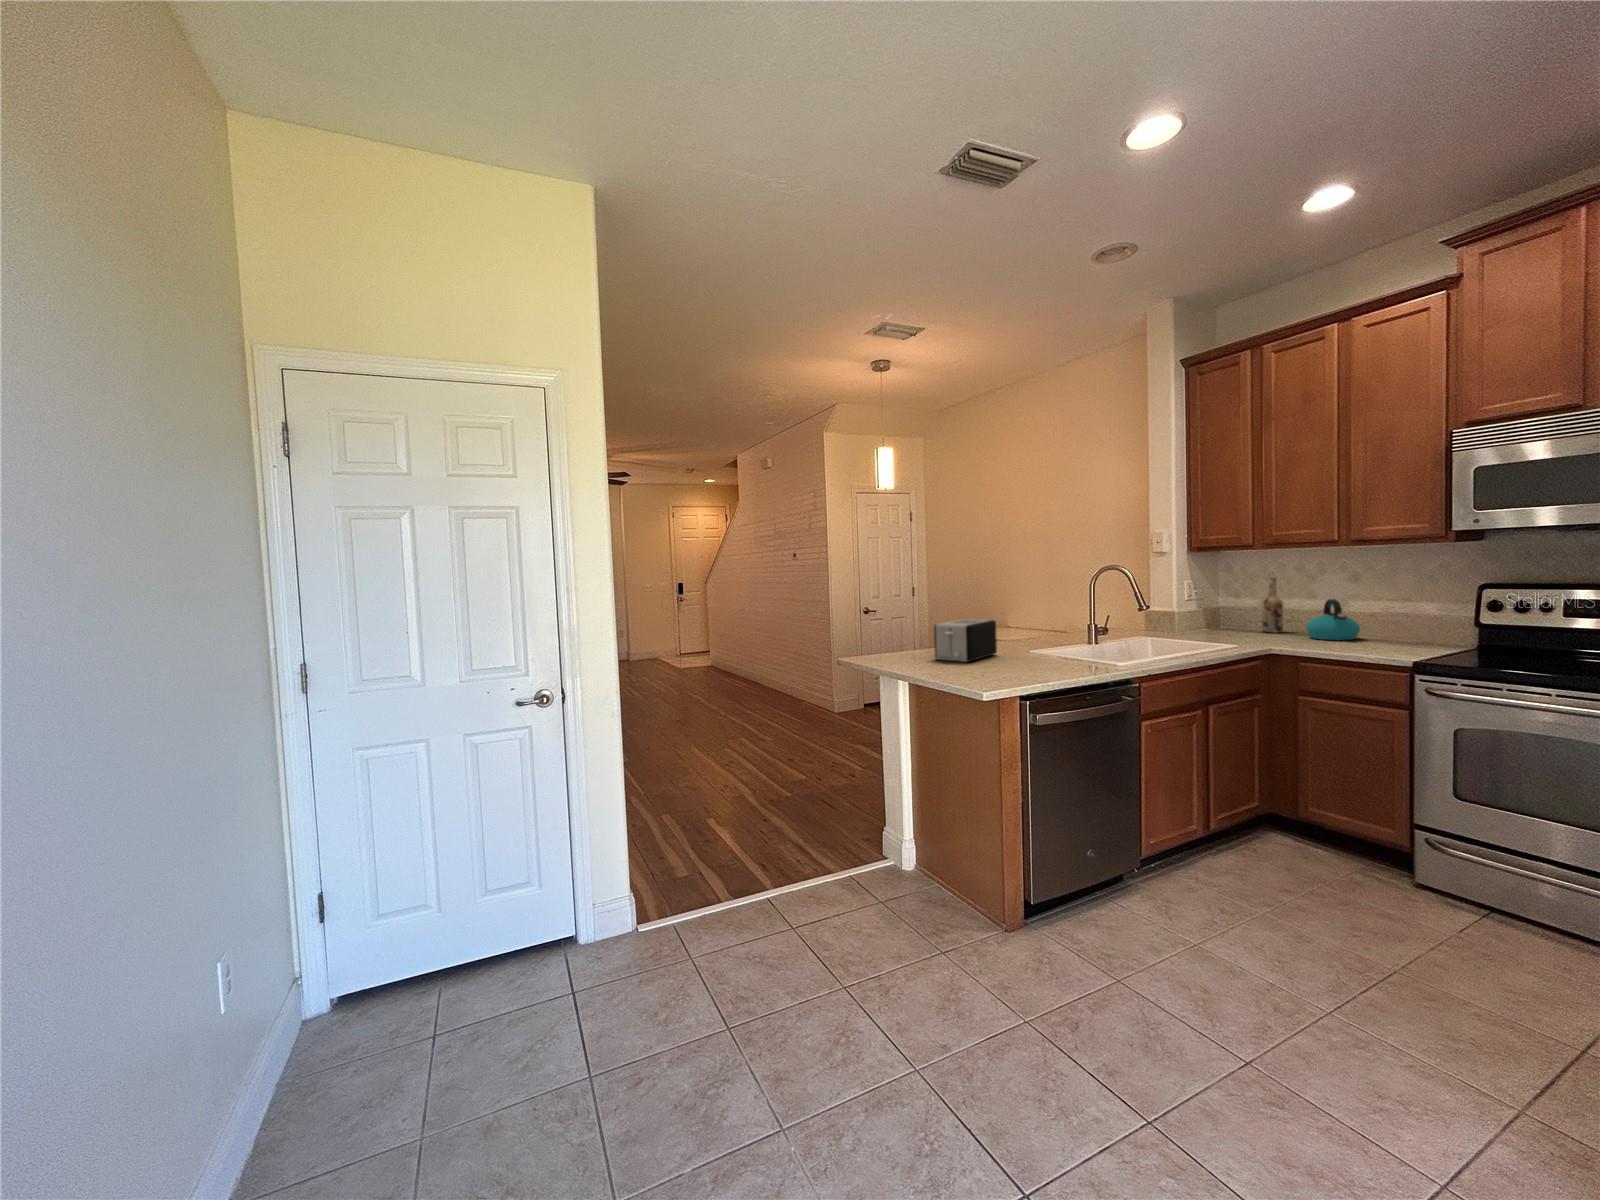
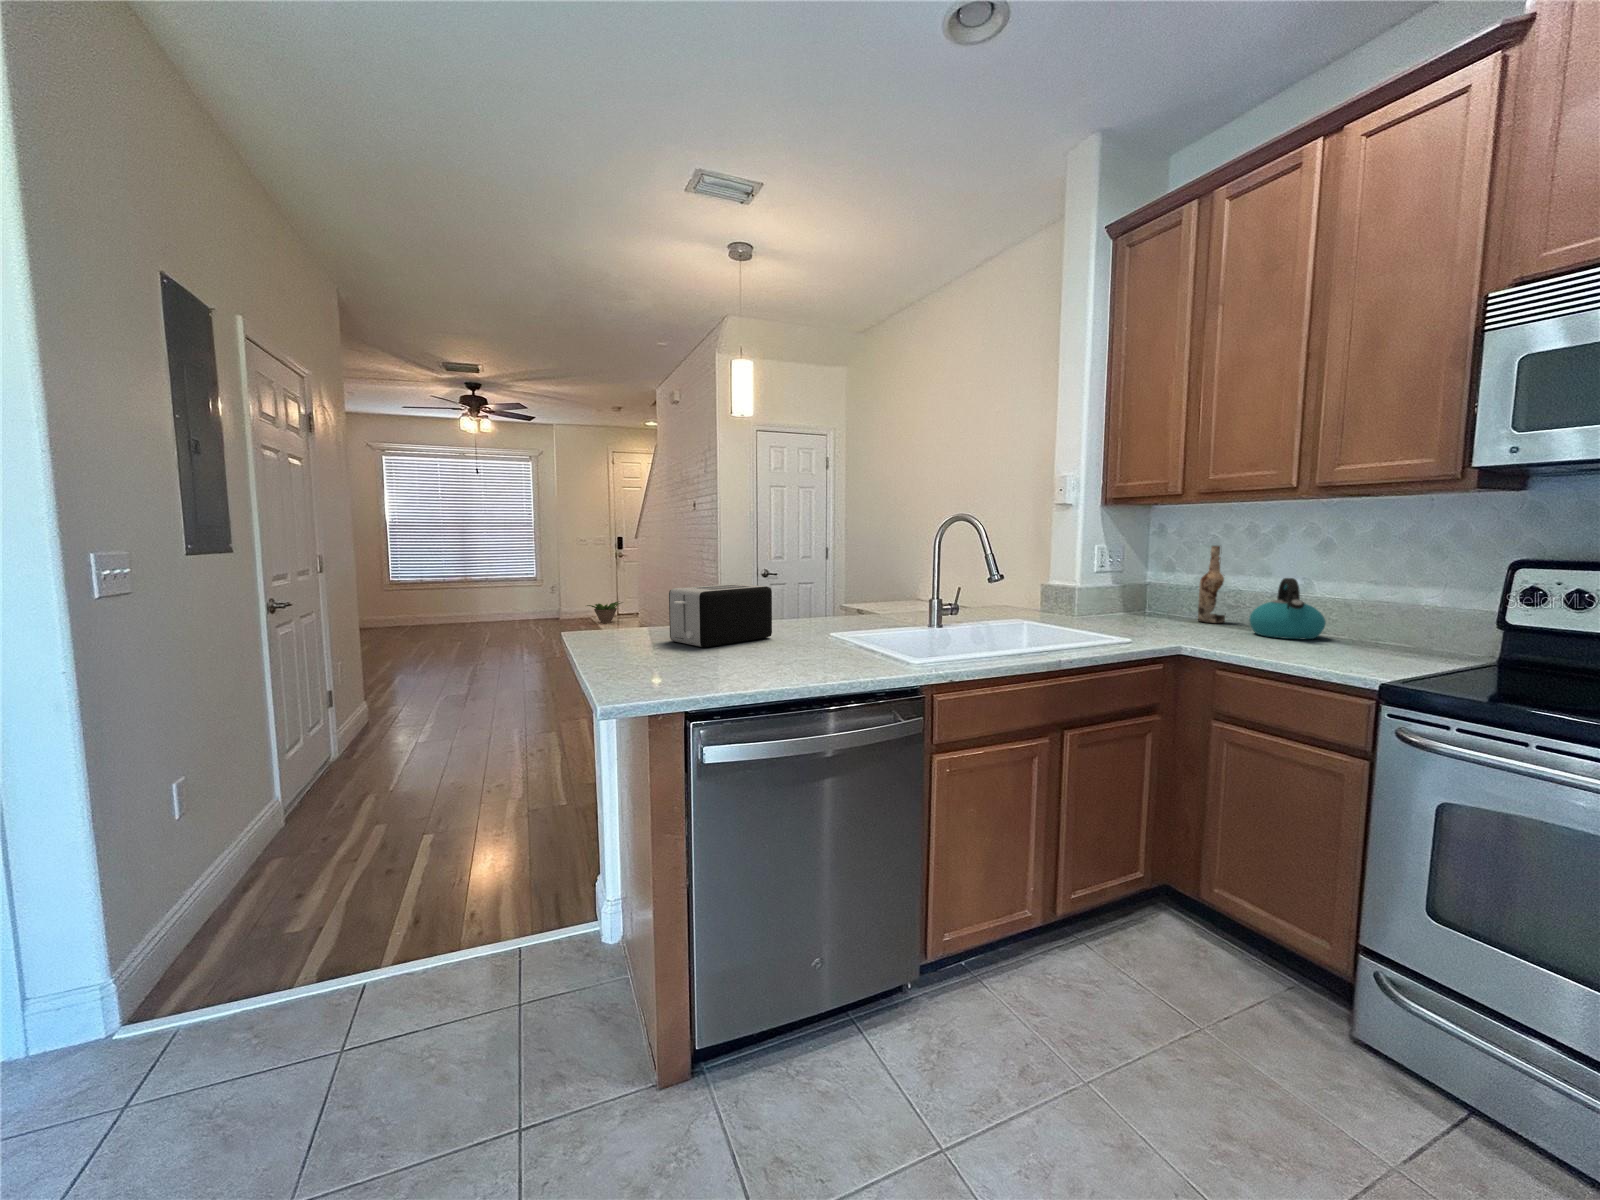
decorative plant: none [653,641,689,662] -> present [587,602,620,623]

